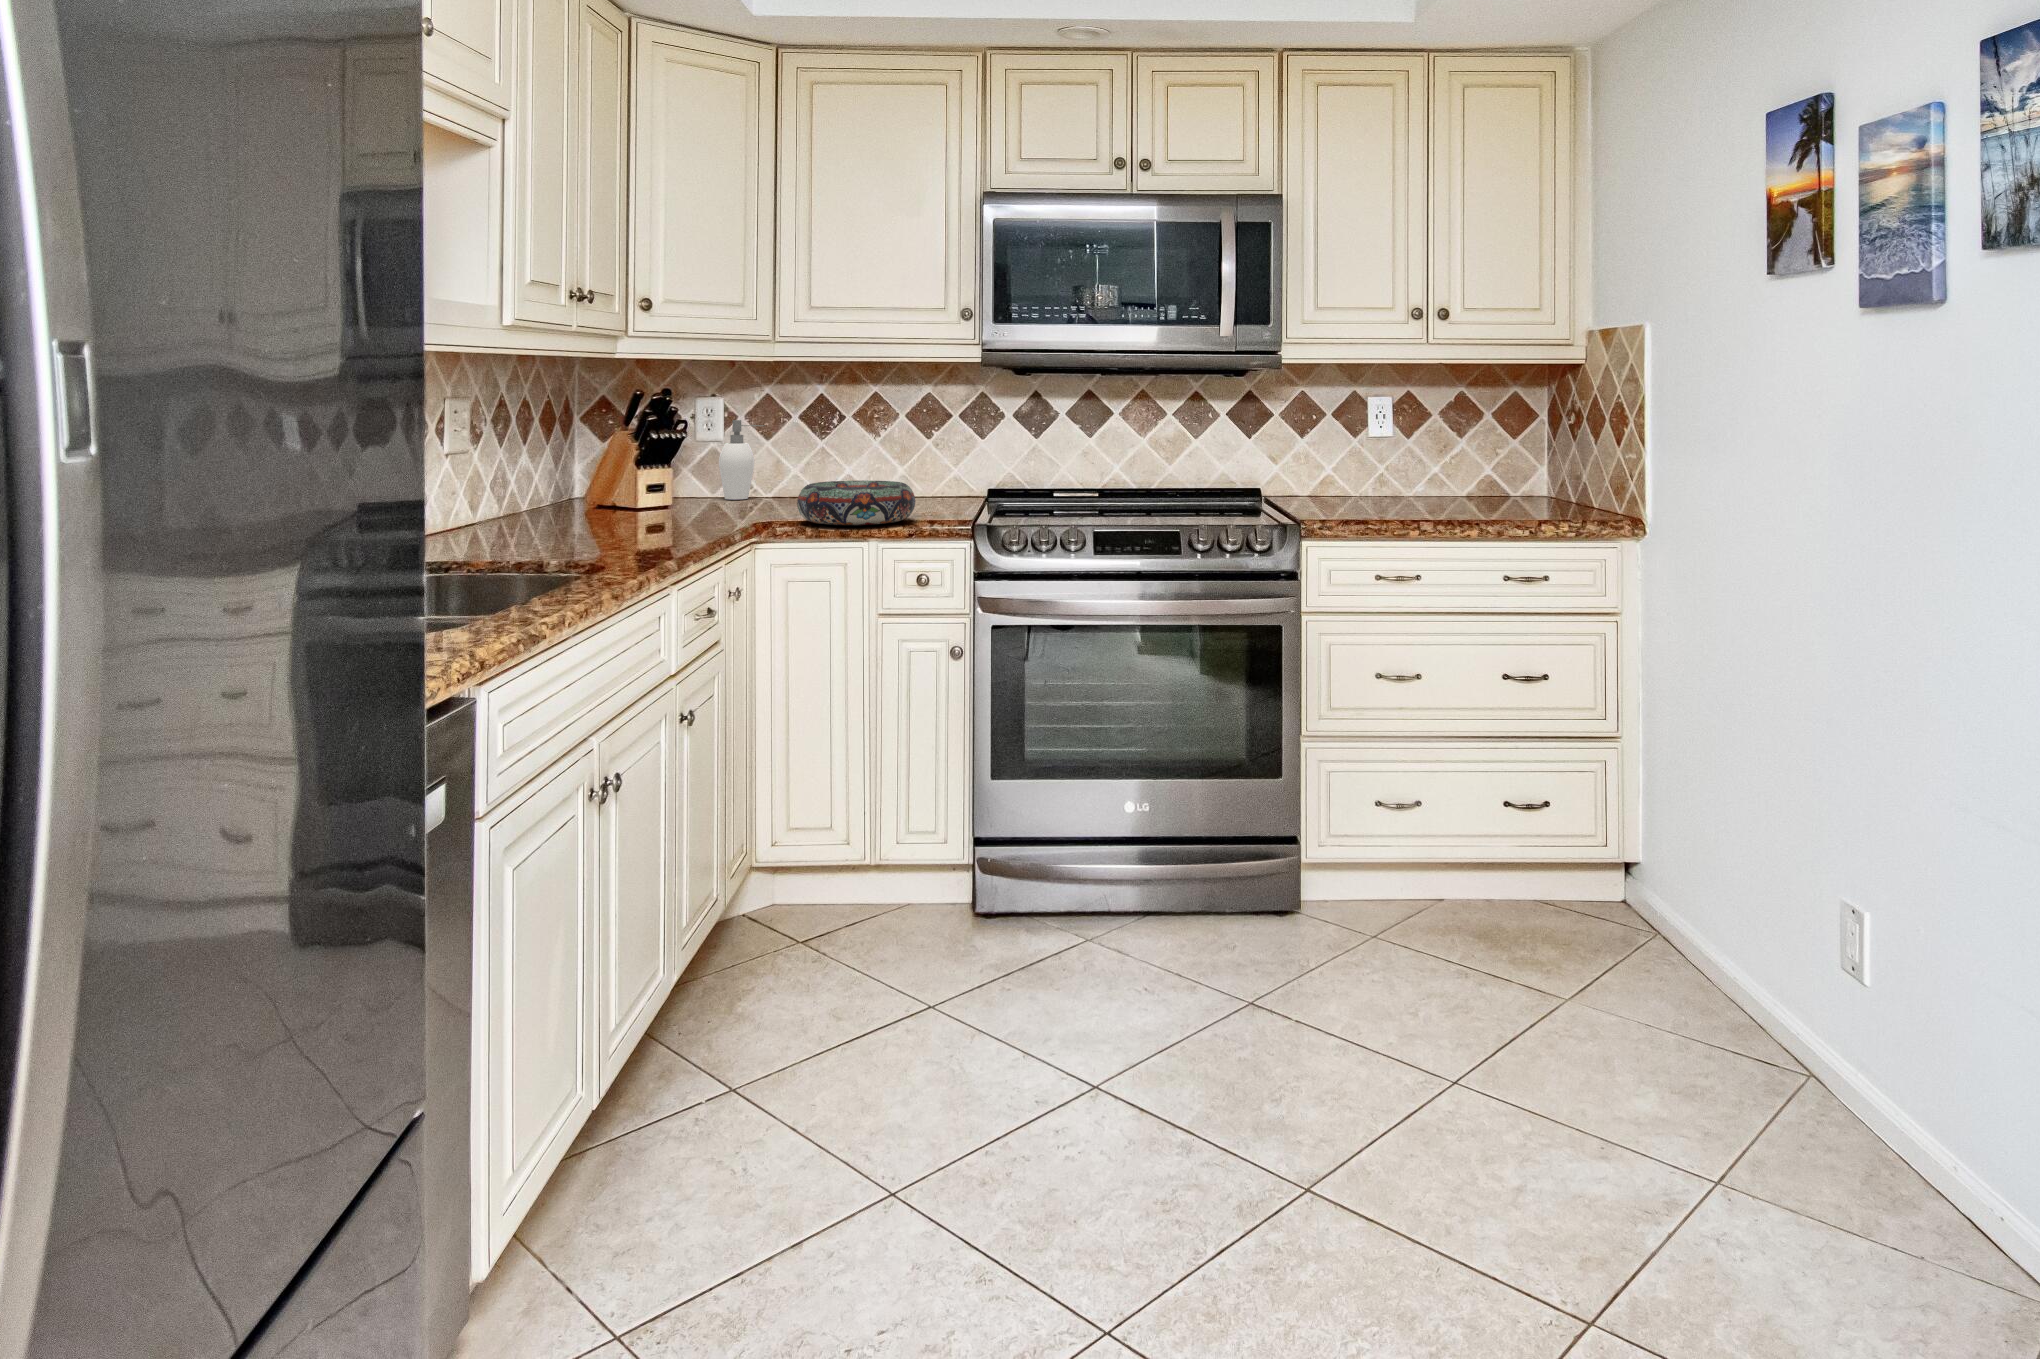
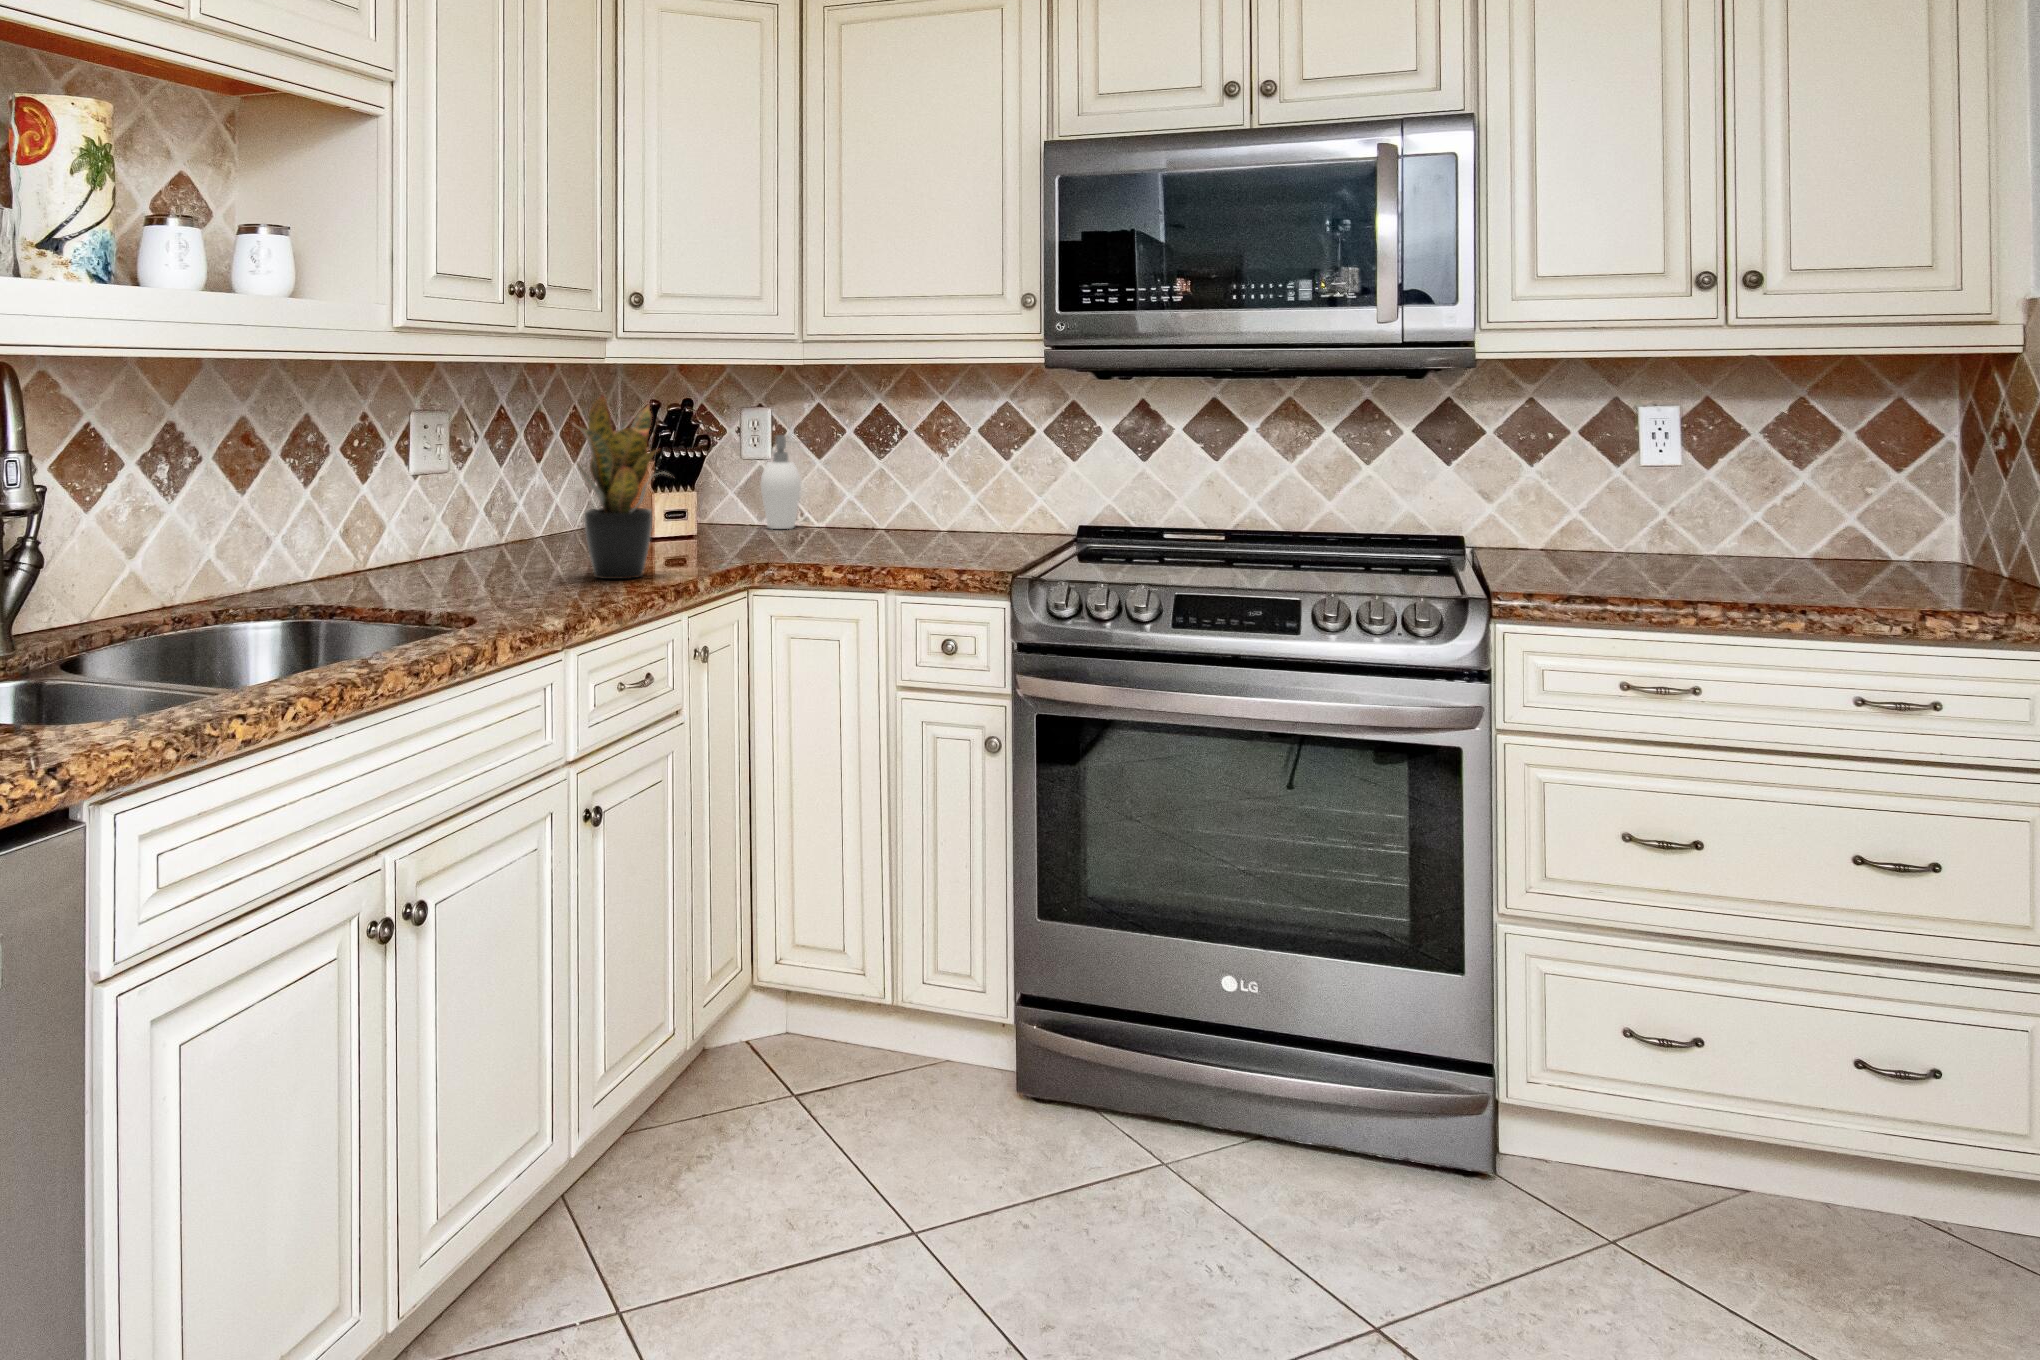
potted plant: none [604,378,708,540] -> present [573,395,667,579]
decorative bowl: present [797,481,915,525] -> none [803,513,948,570]

